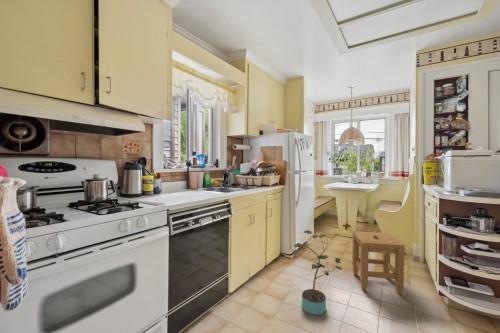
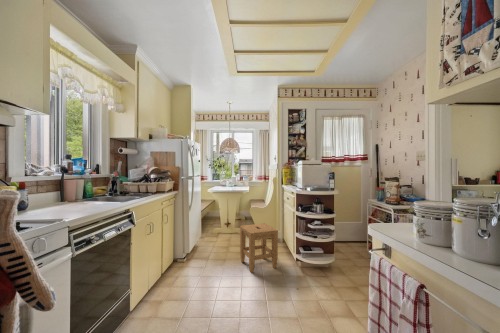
potted plant: present [294,231,342,315] -> none [202,230,242,304]

